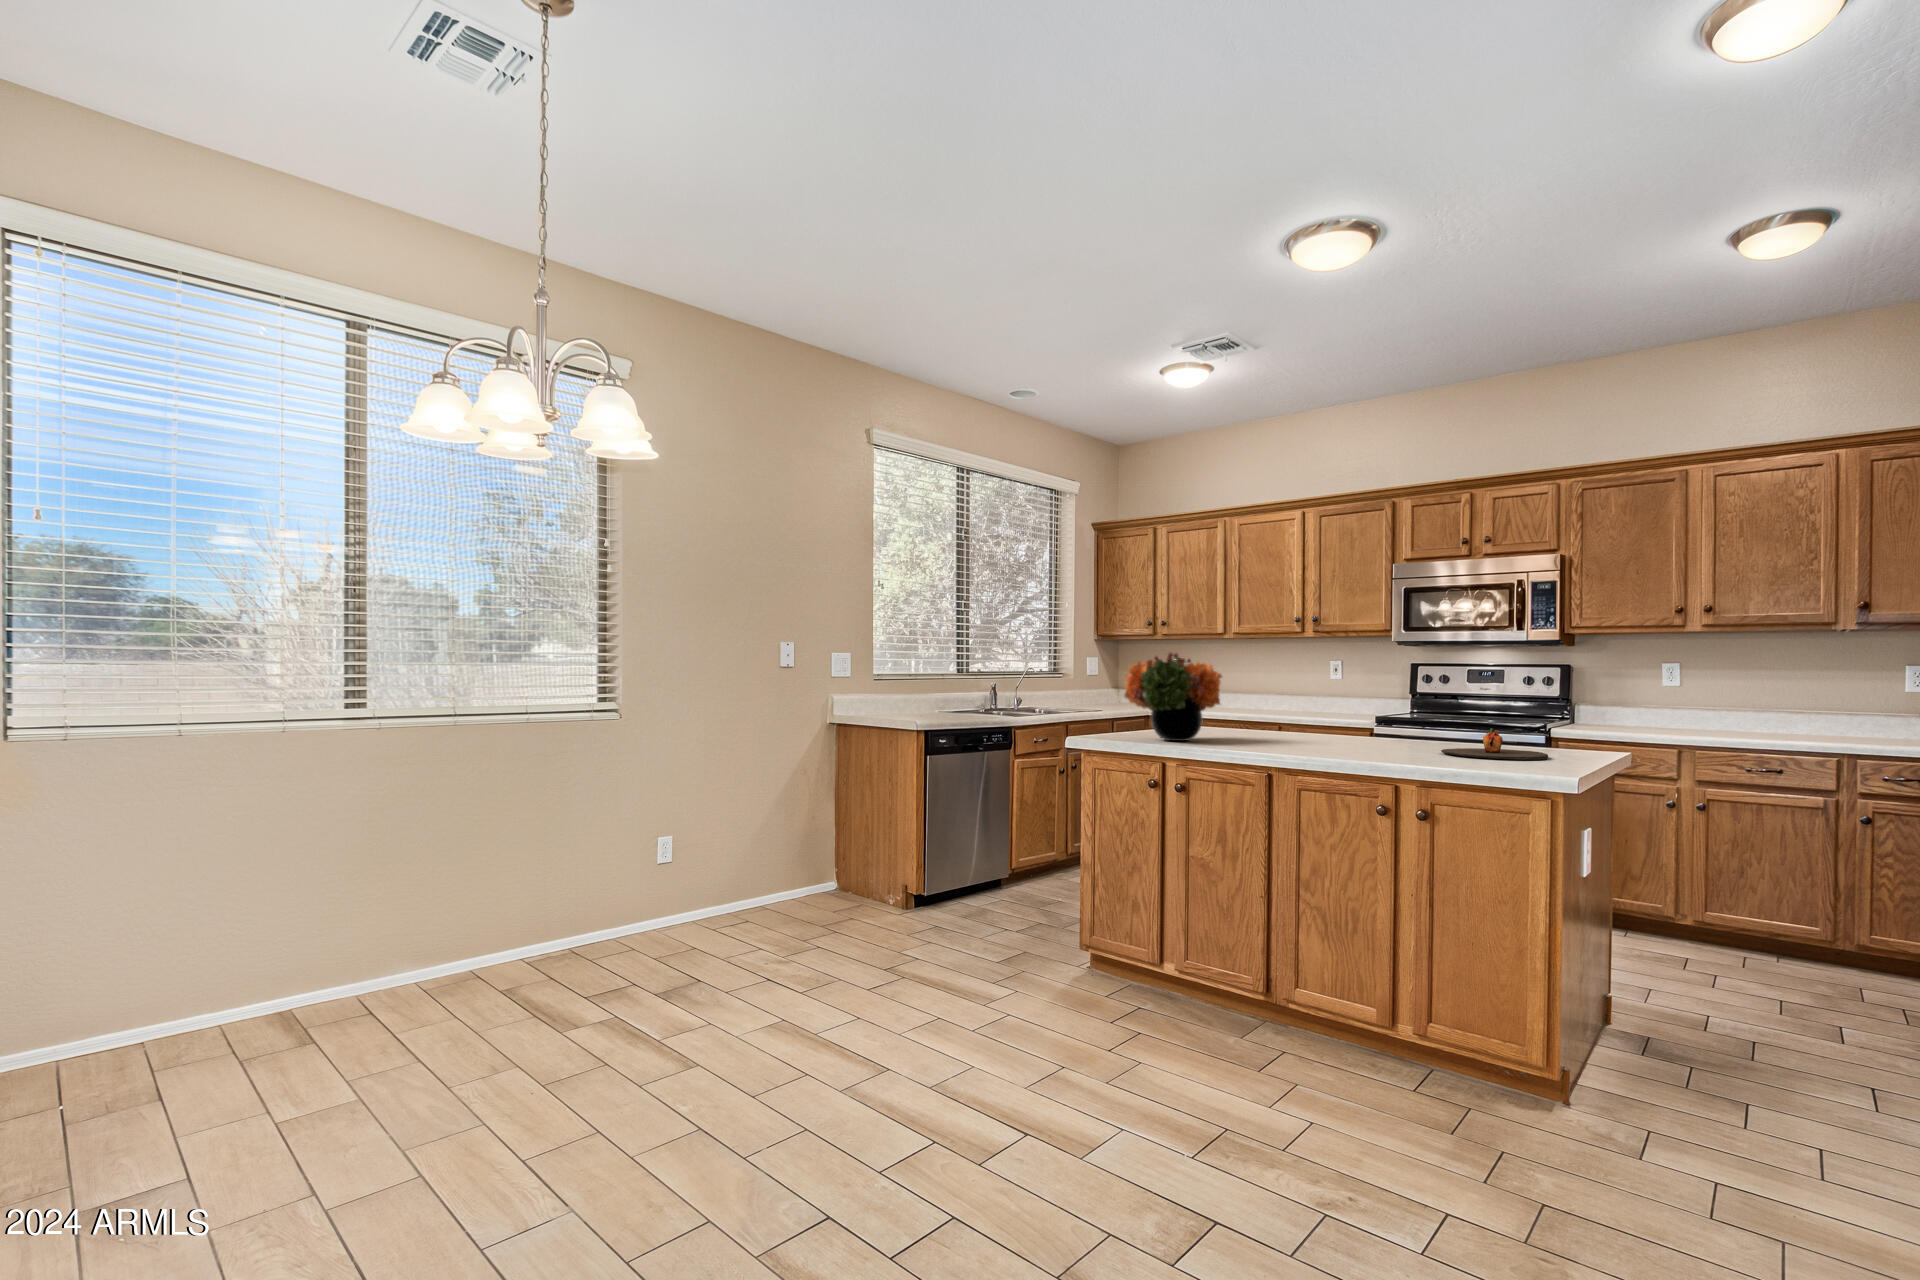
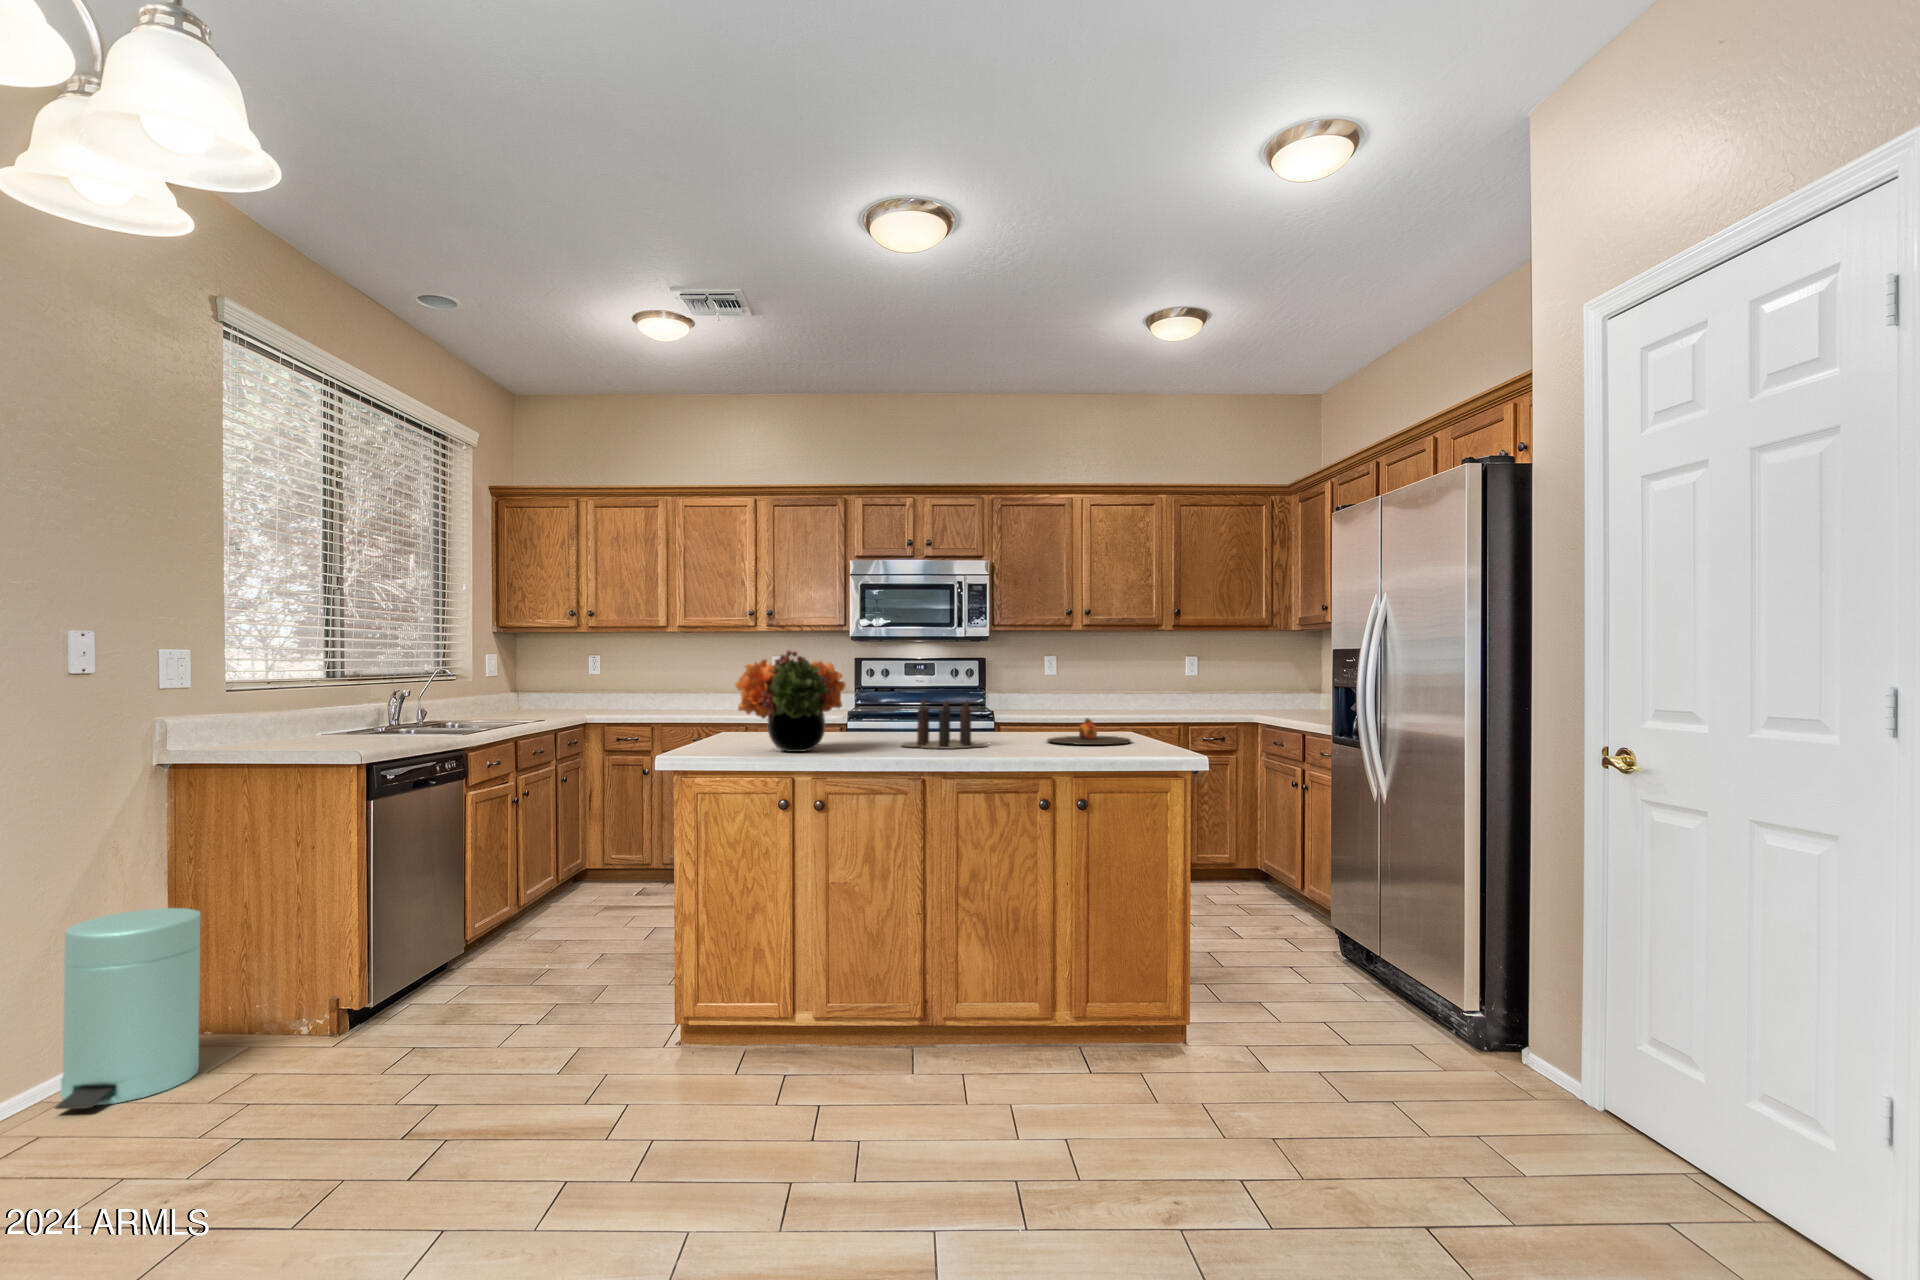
candle: none [1276,699,1393,750] -> present [902,699,986,749]
trash can: none [759,808,833,919] -> present [55,908,201,1109]

